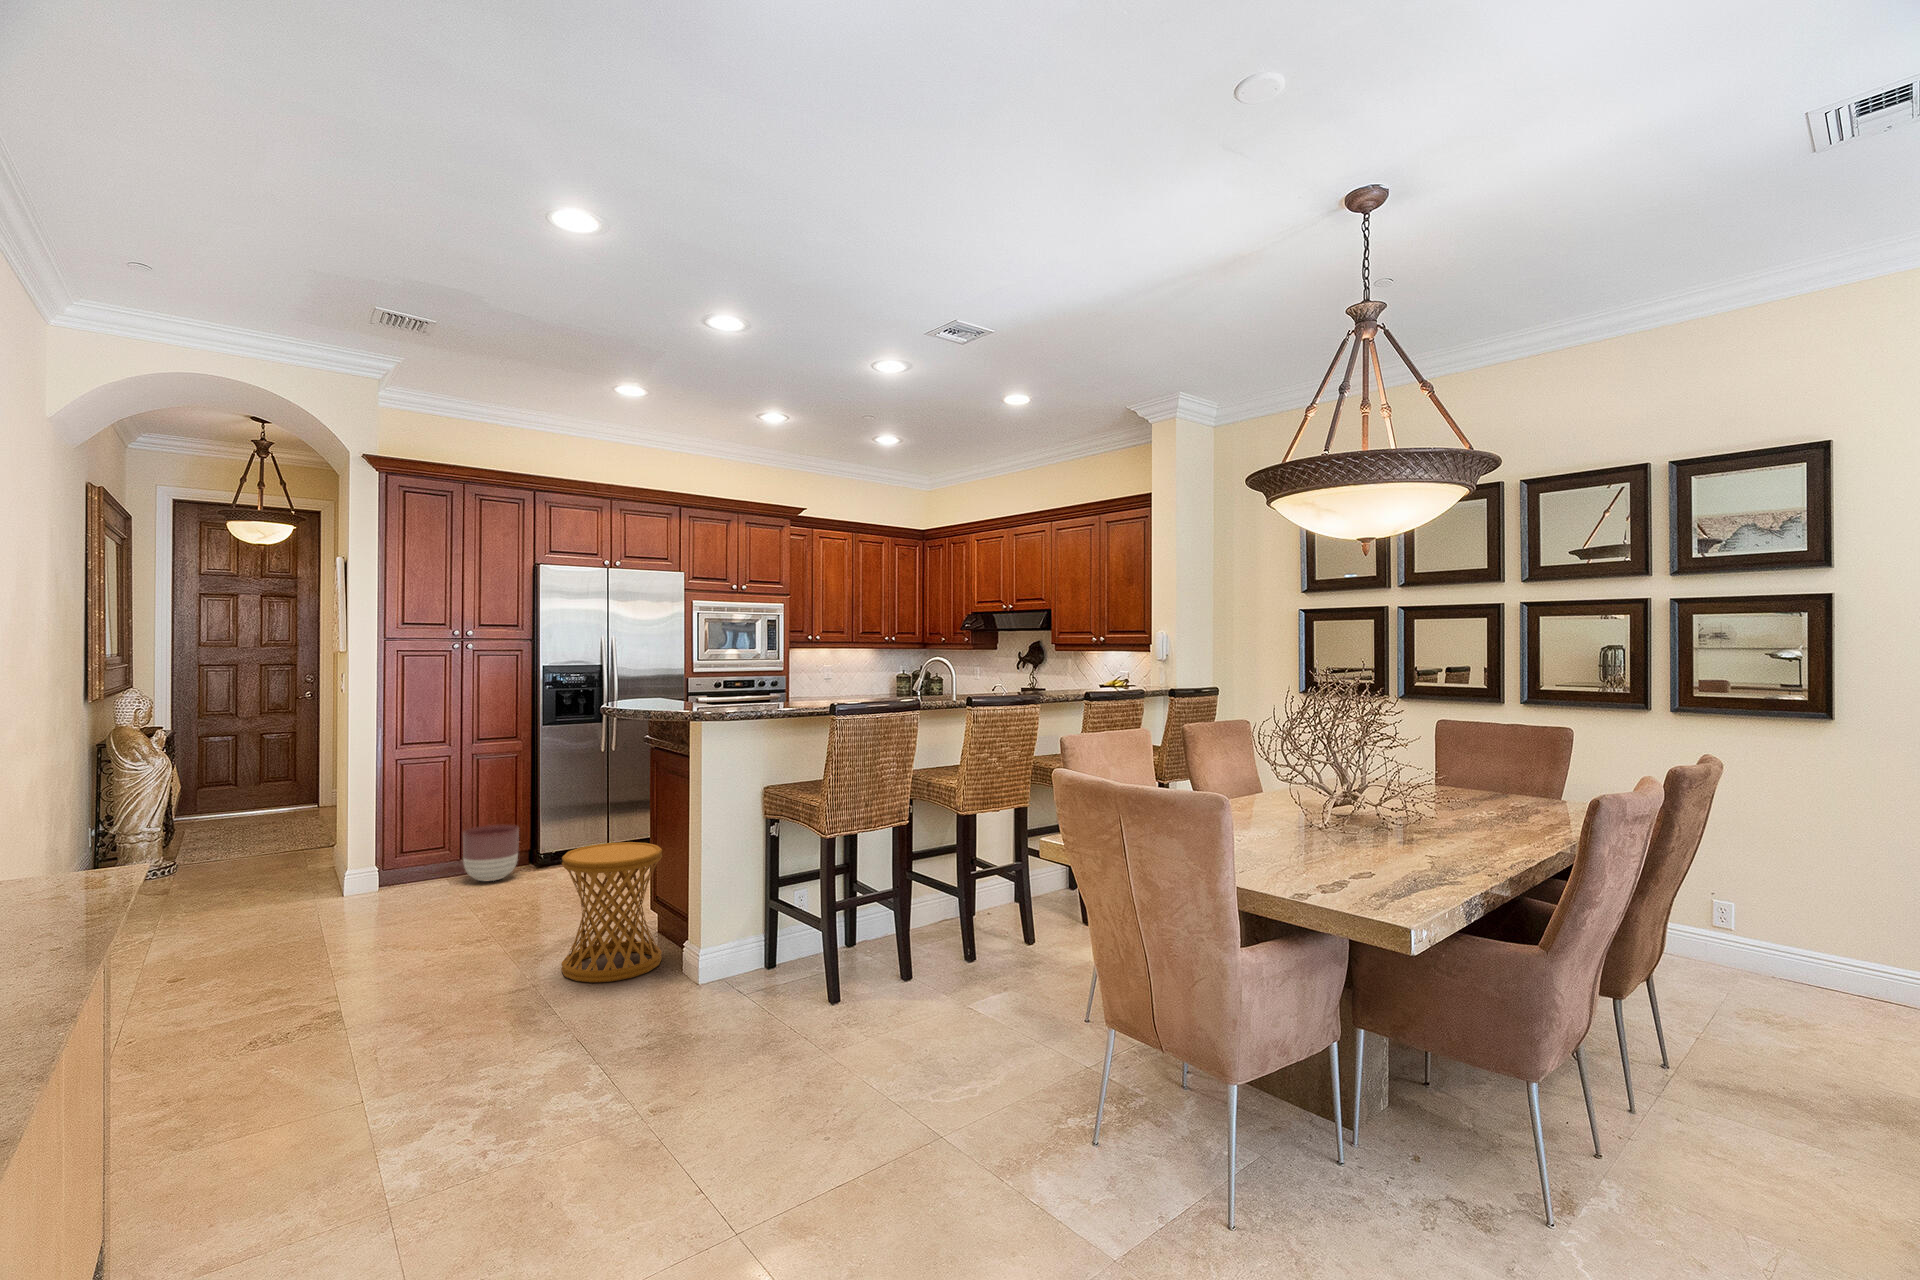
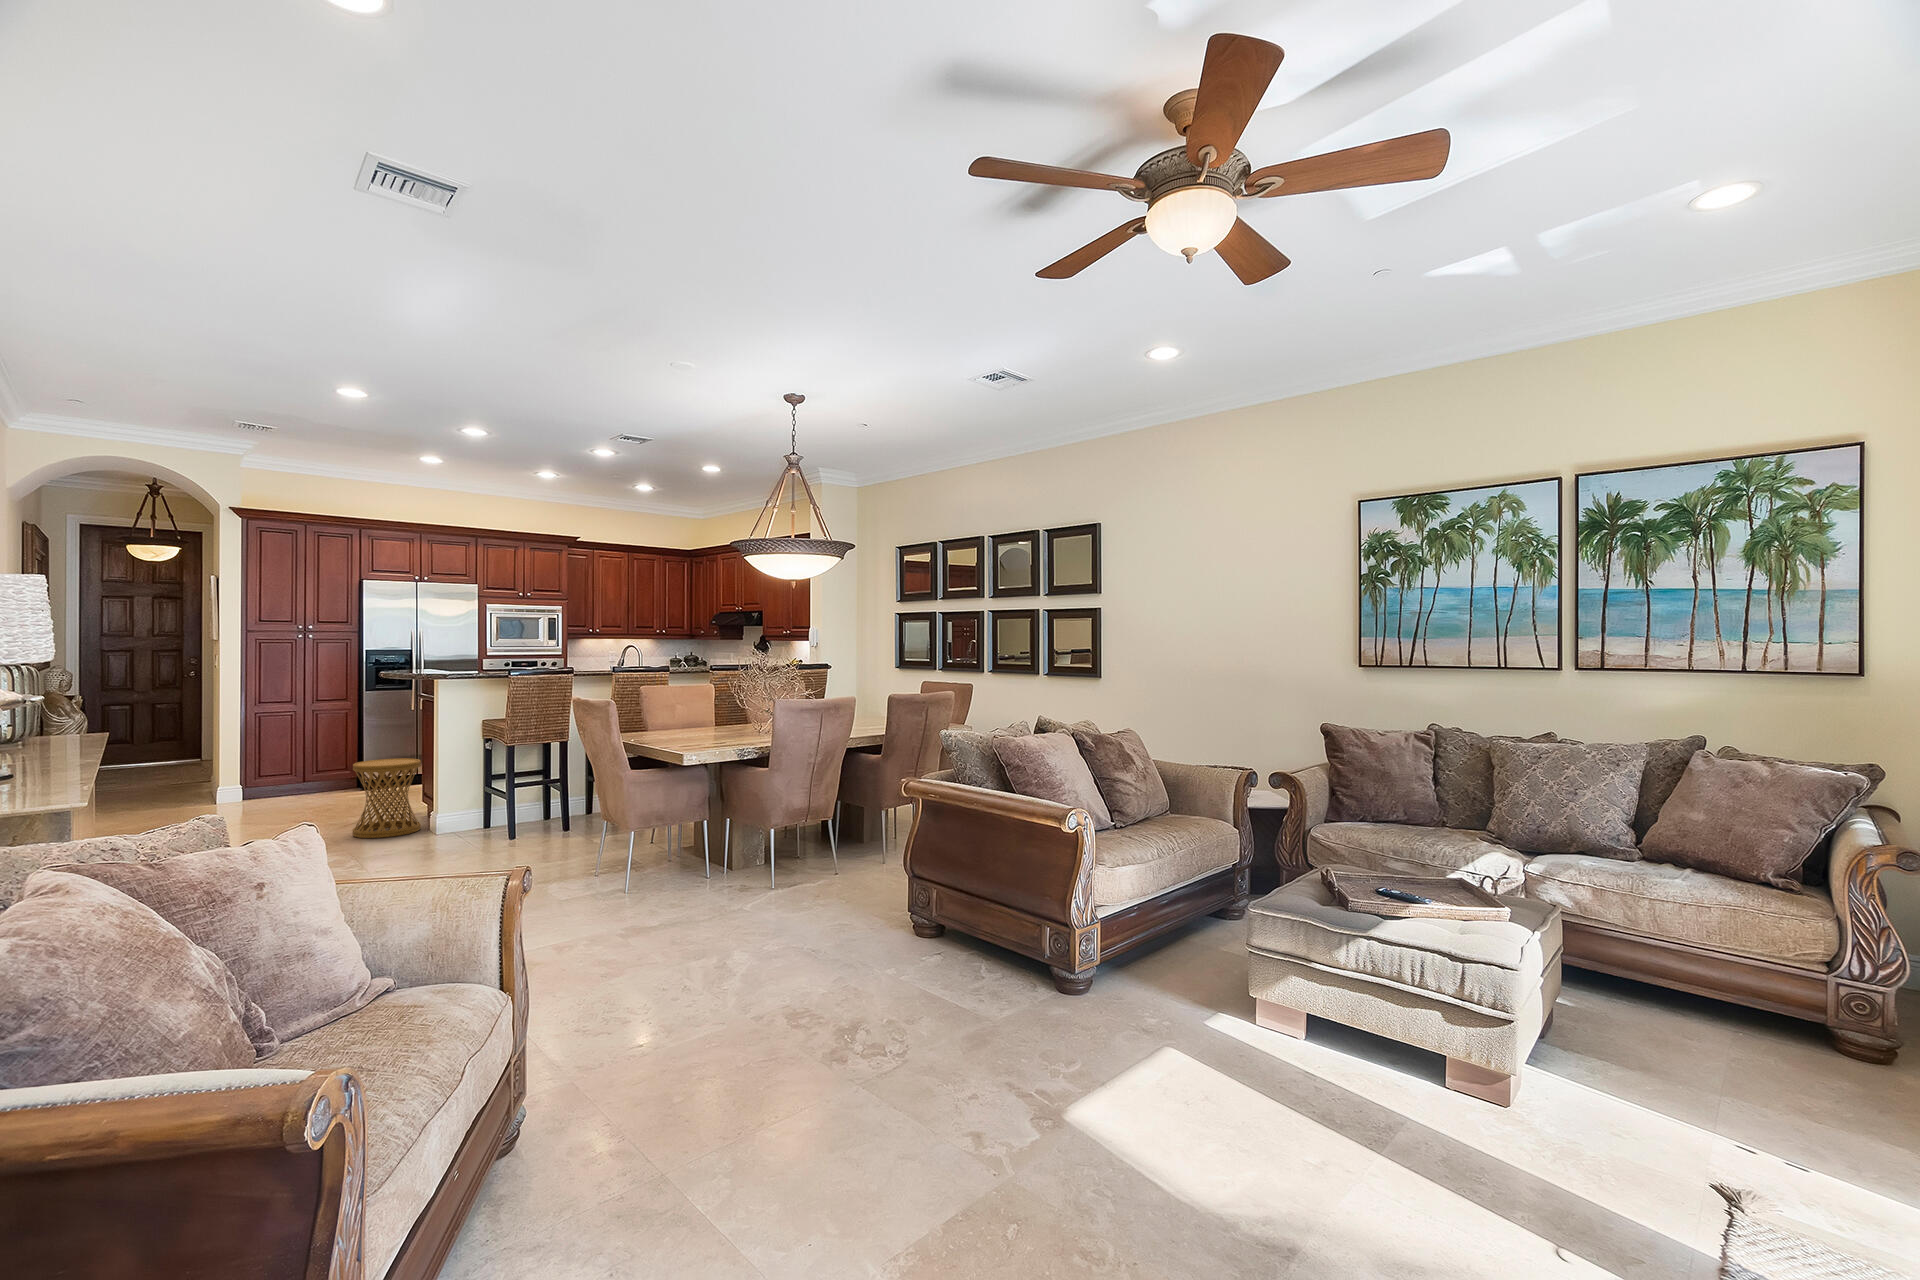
planter: present [463,825,519,881] -> none [304,761,346,799]

